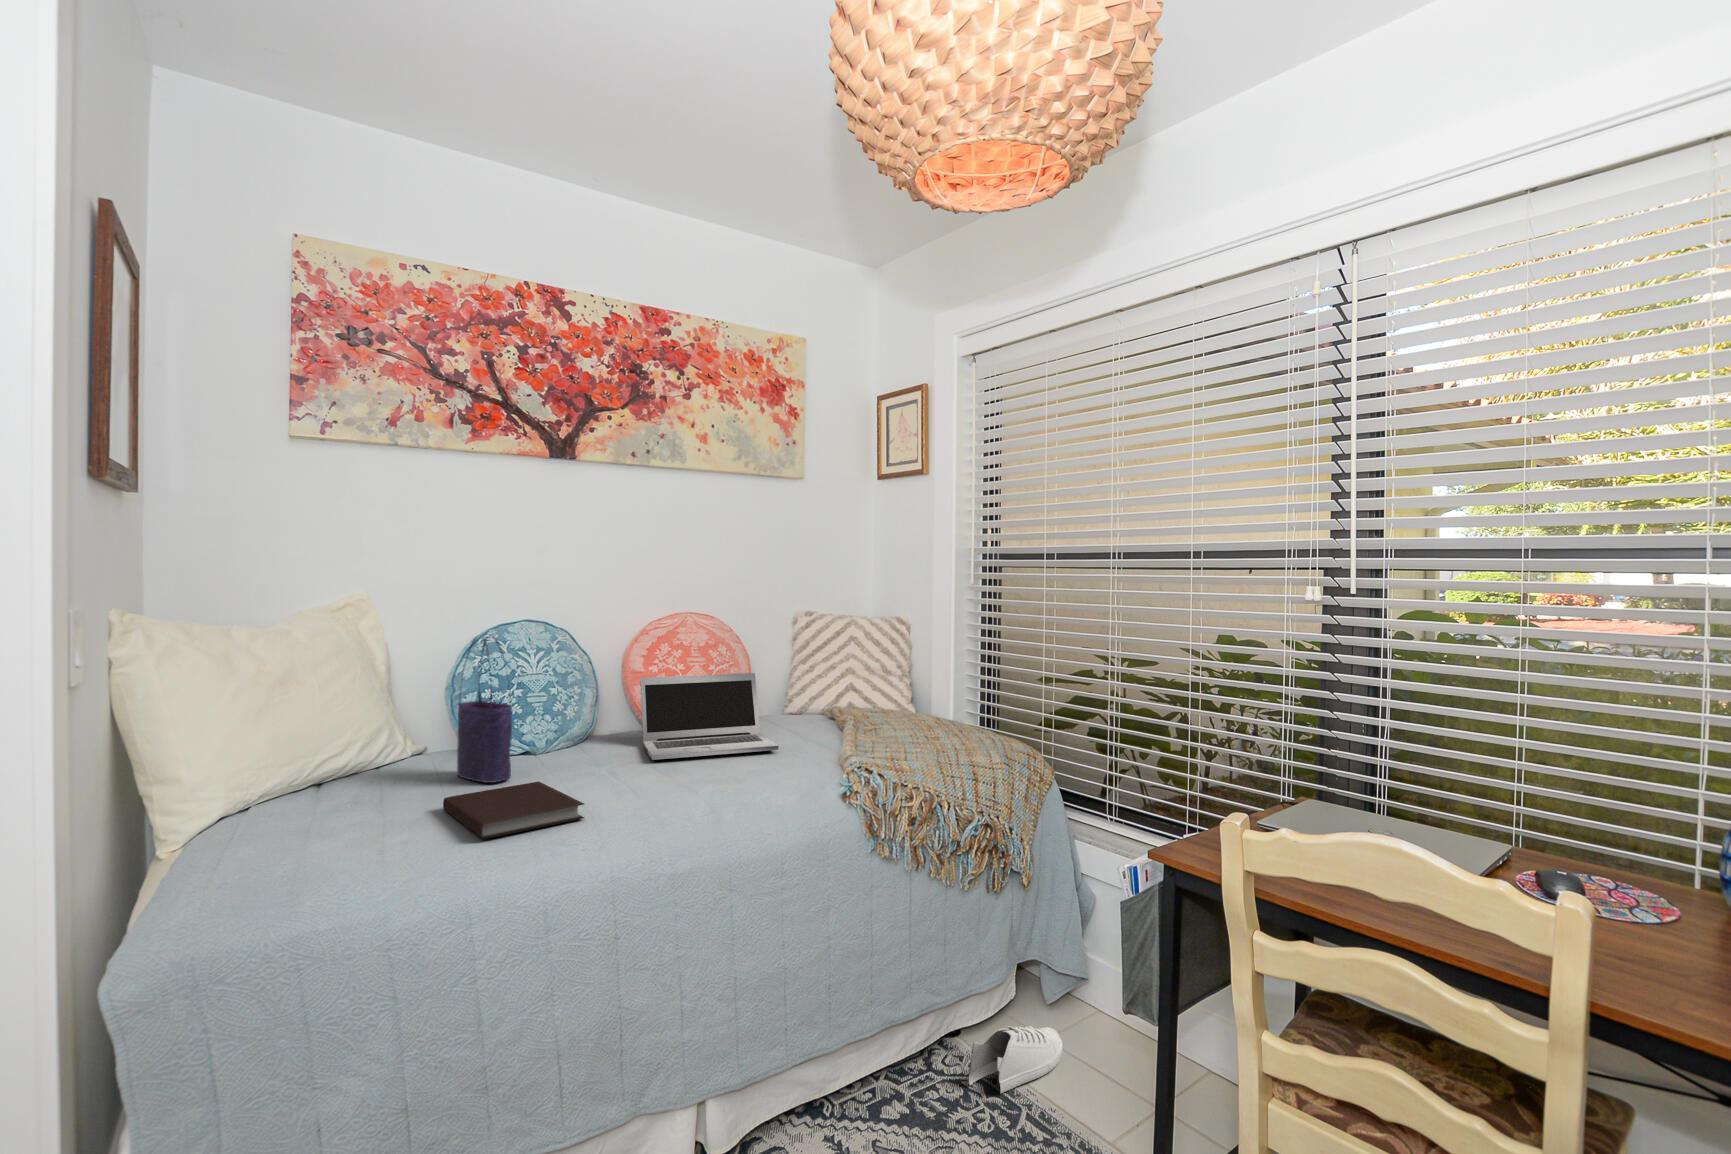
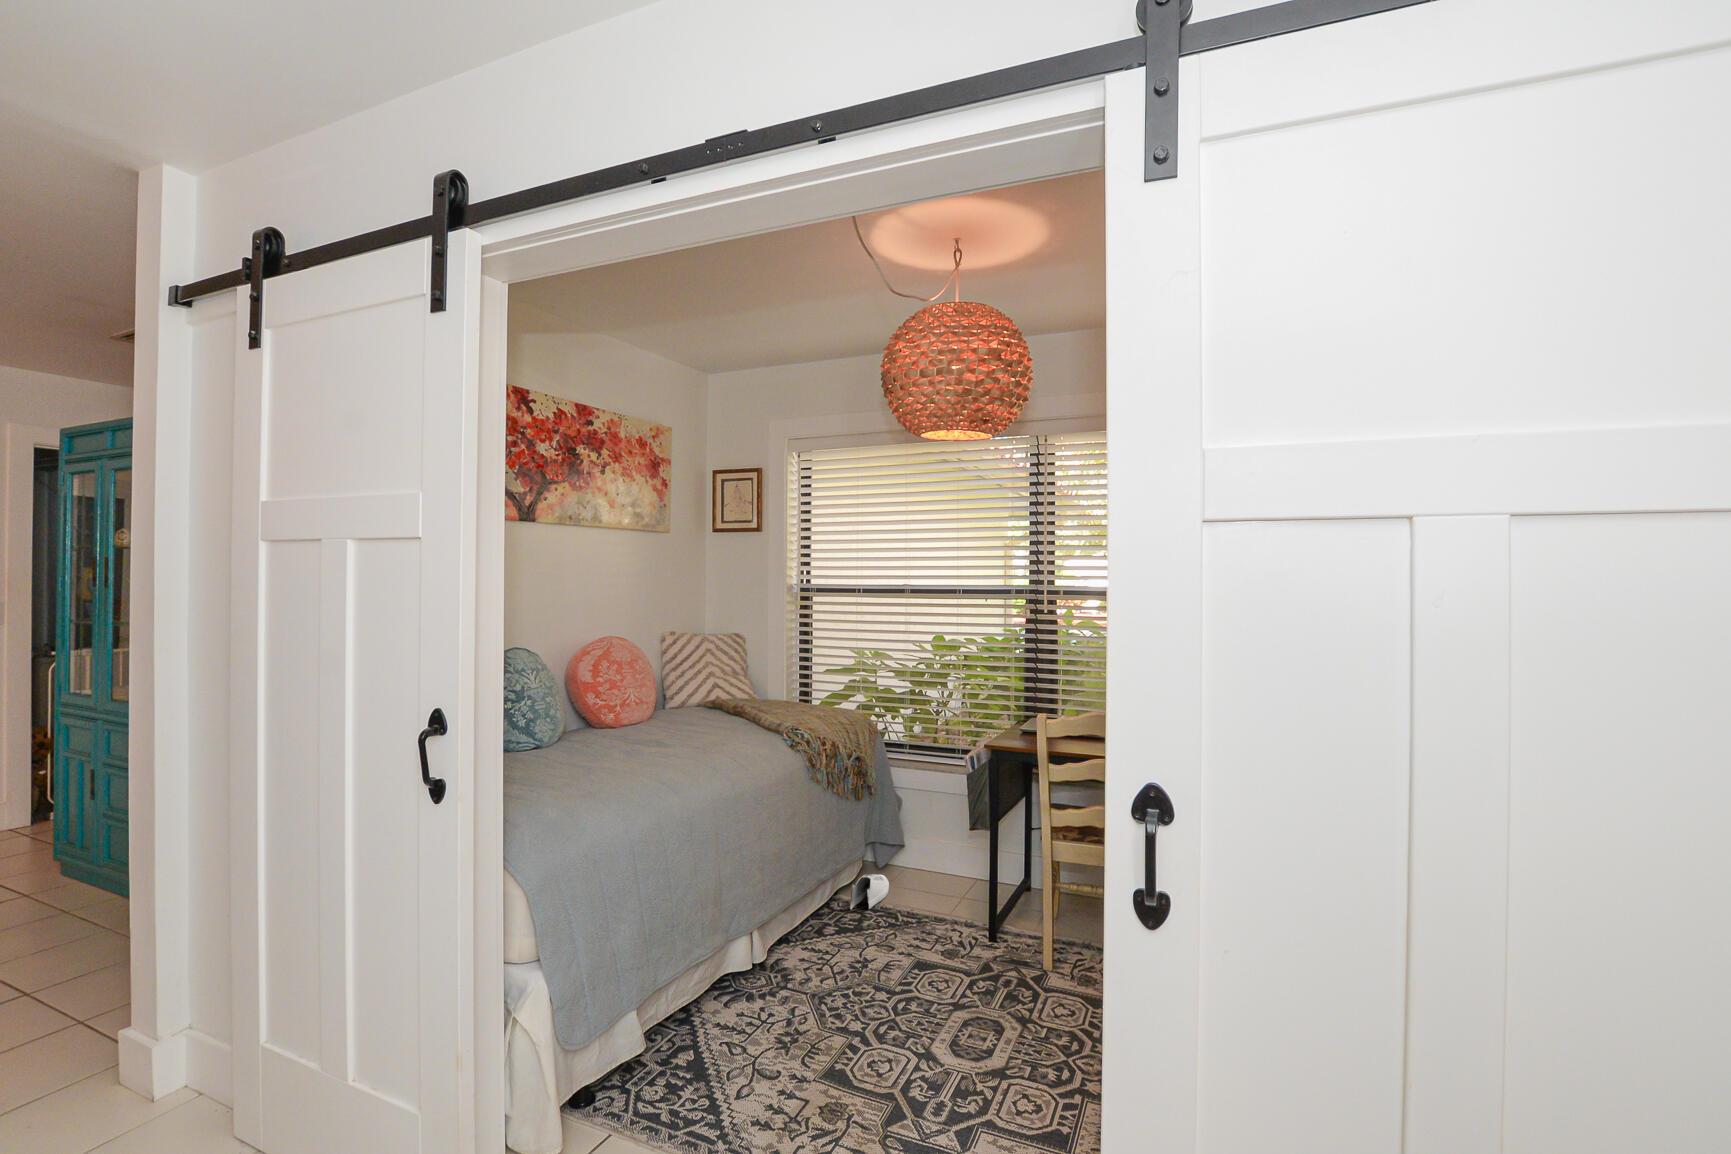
tote bag: present [457,636,512,783] -> none [535,662,584,763]
laptop: present [640,673,778,760] -> none [611,679,719,741]
notebook: present [443,781,584,838] -> none [582,757,682,785]

